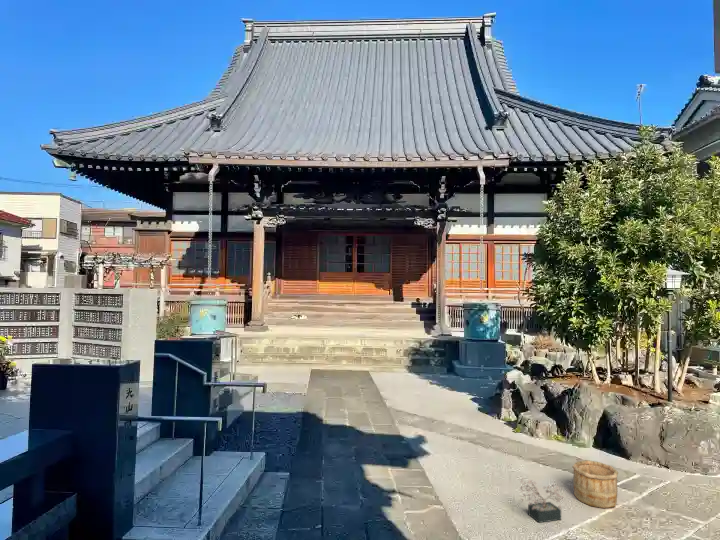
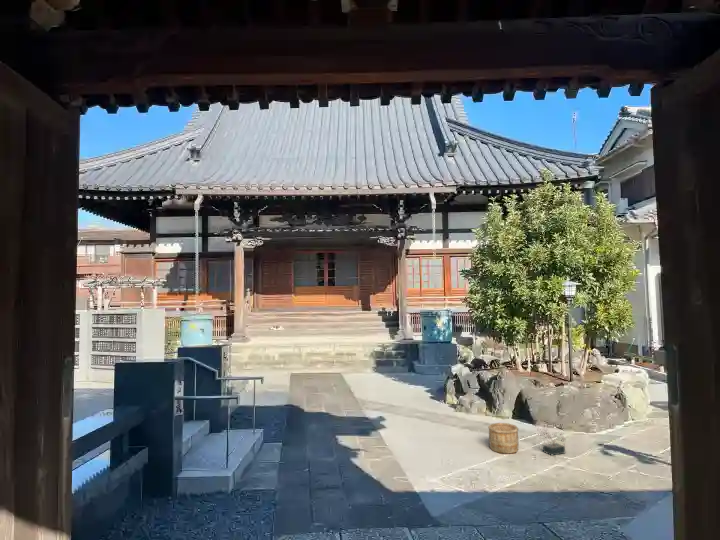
decorative plant: present [521,481,563,523] -> present [538,433,565,455]

